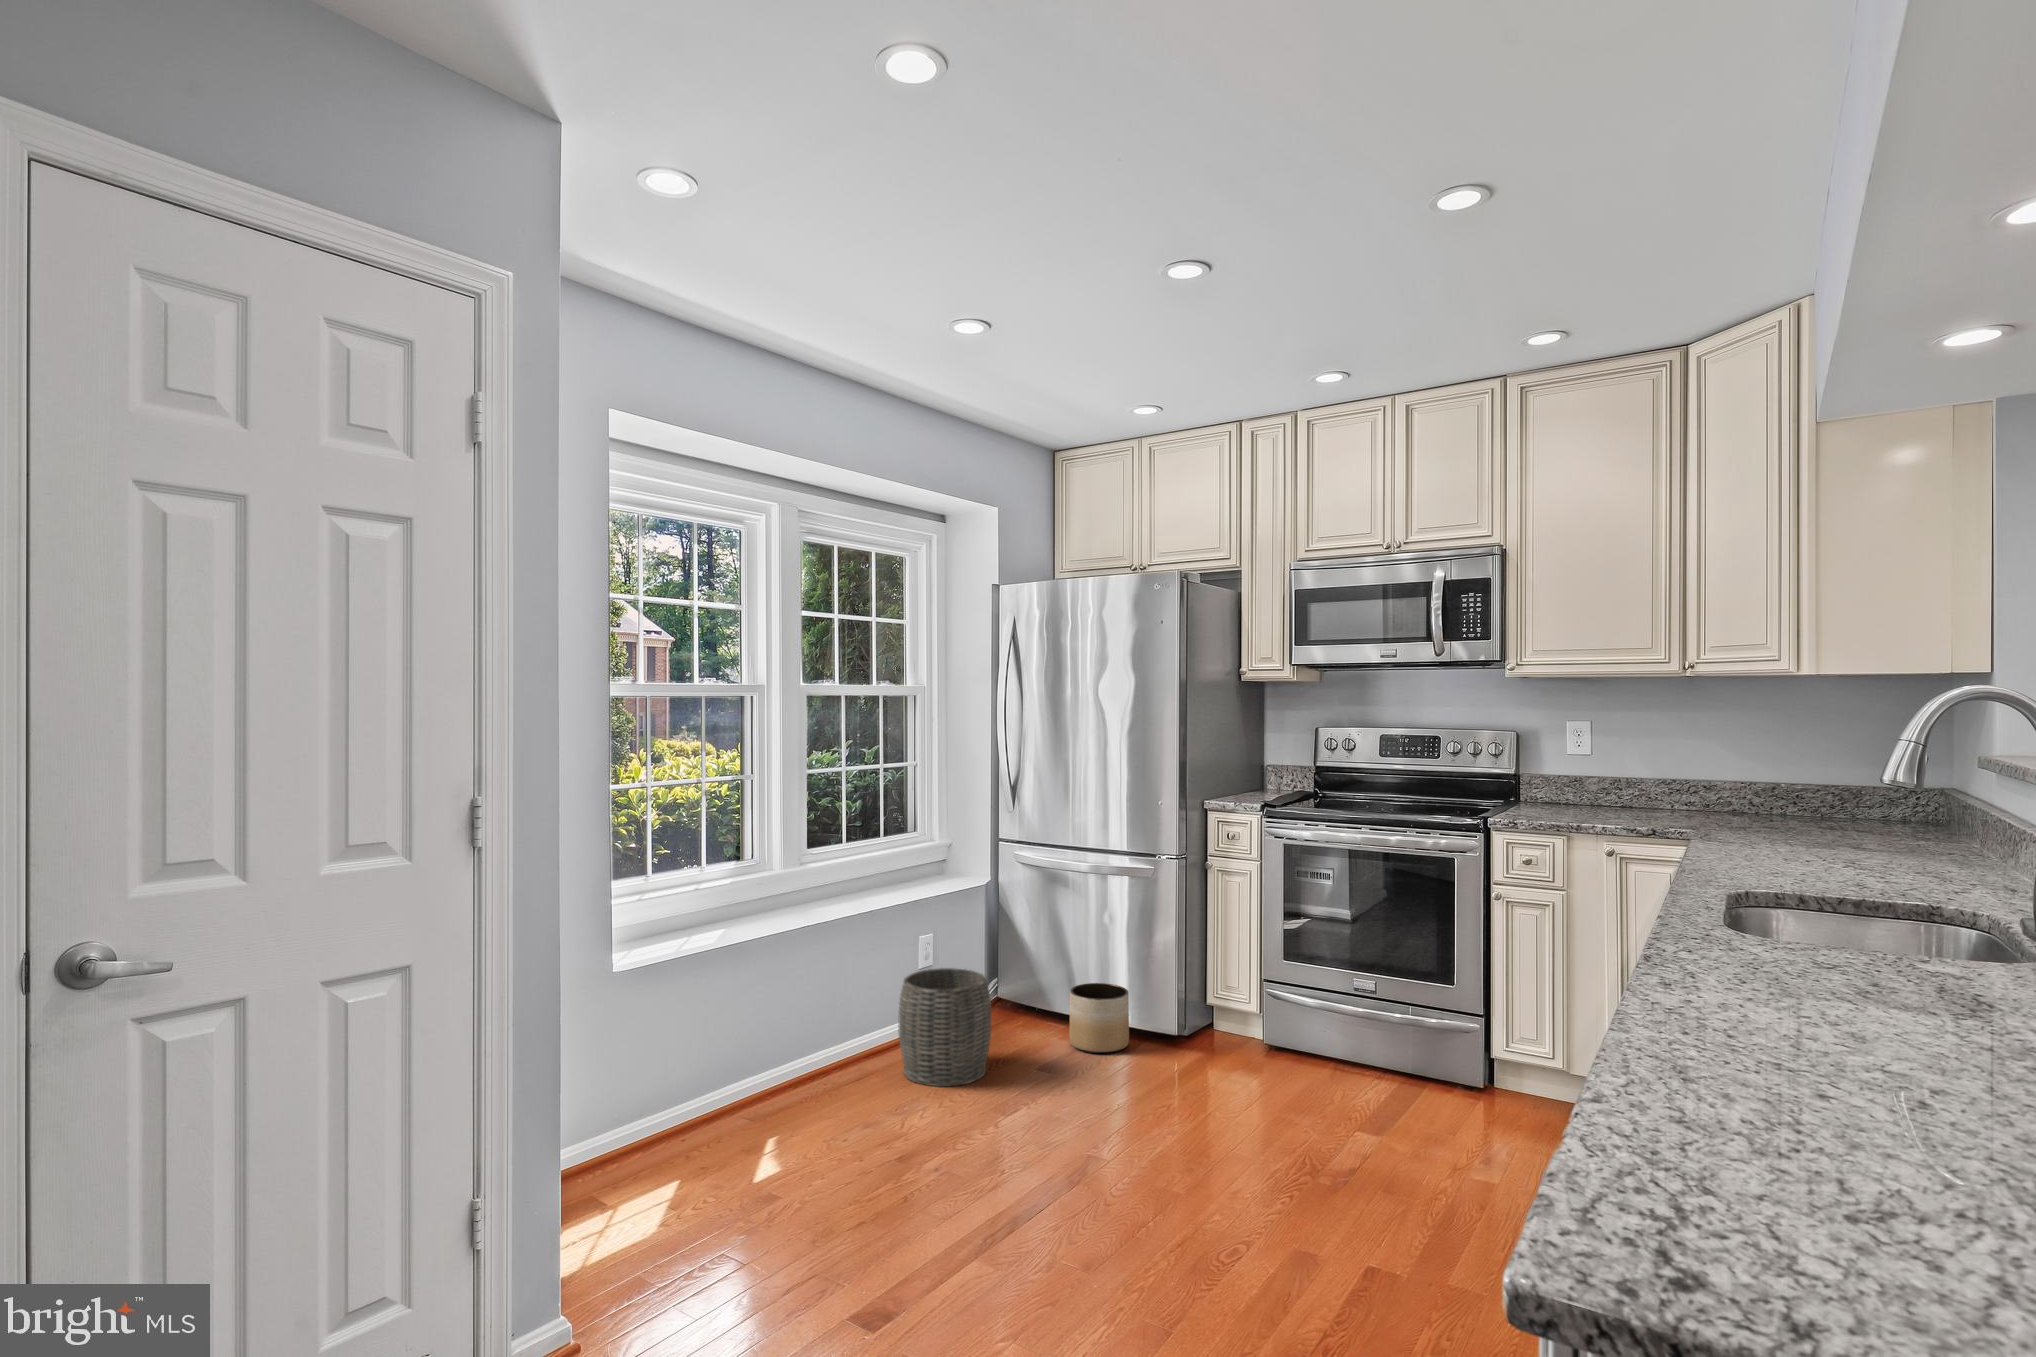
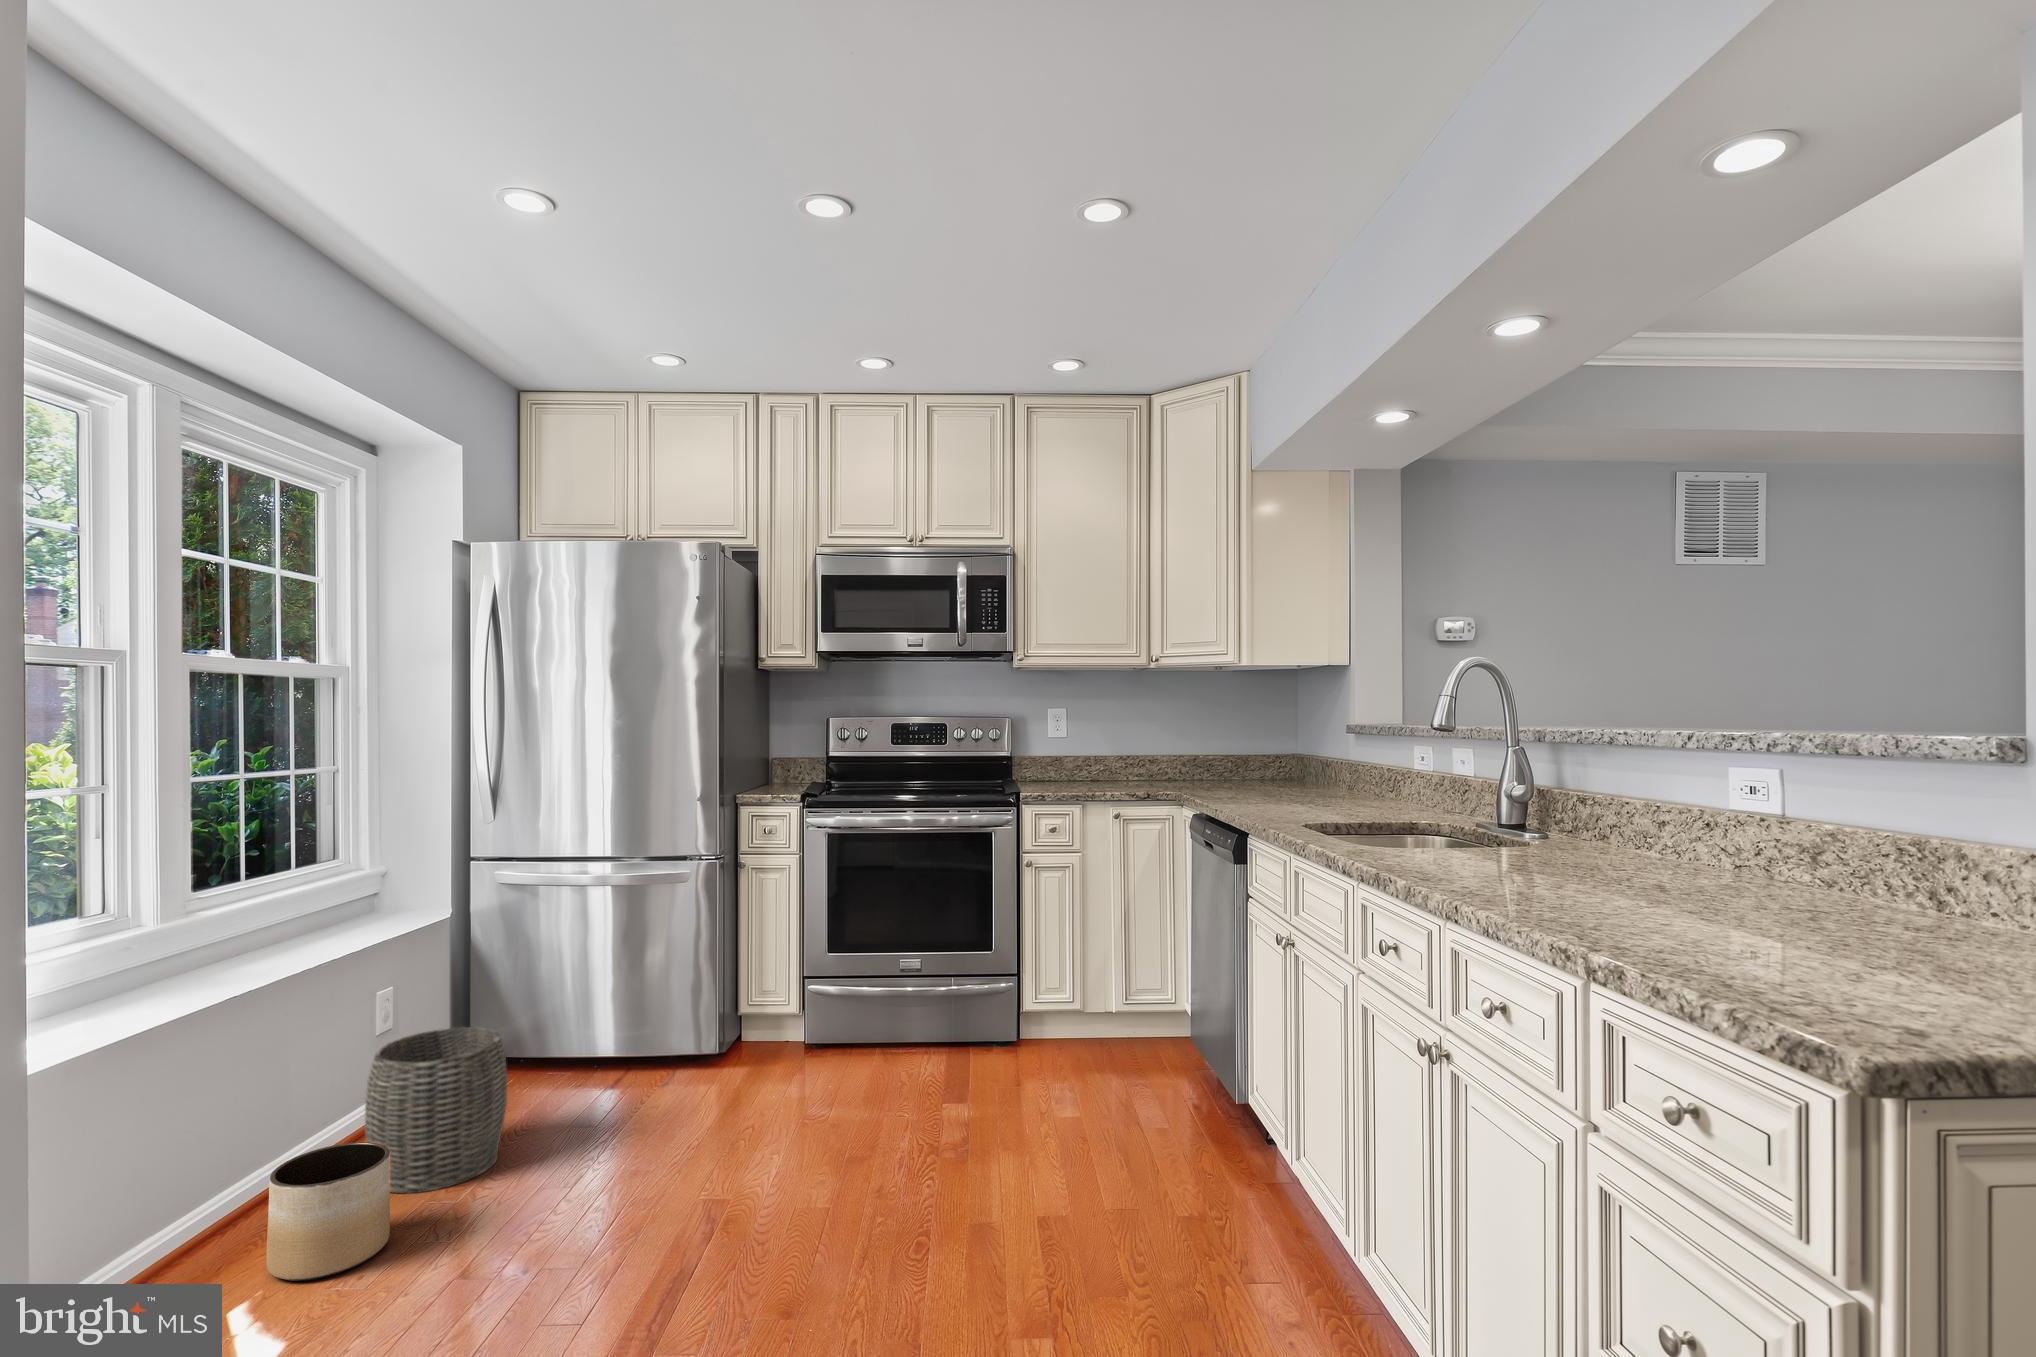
planter: present [1069,983,1129,1053] -> present [266,1142,390,1281]

